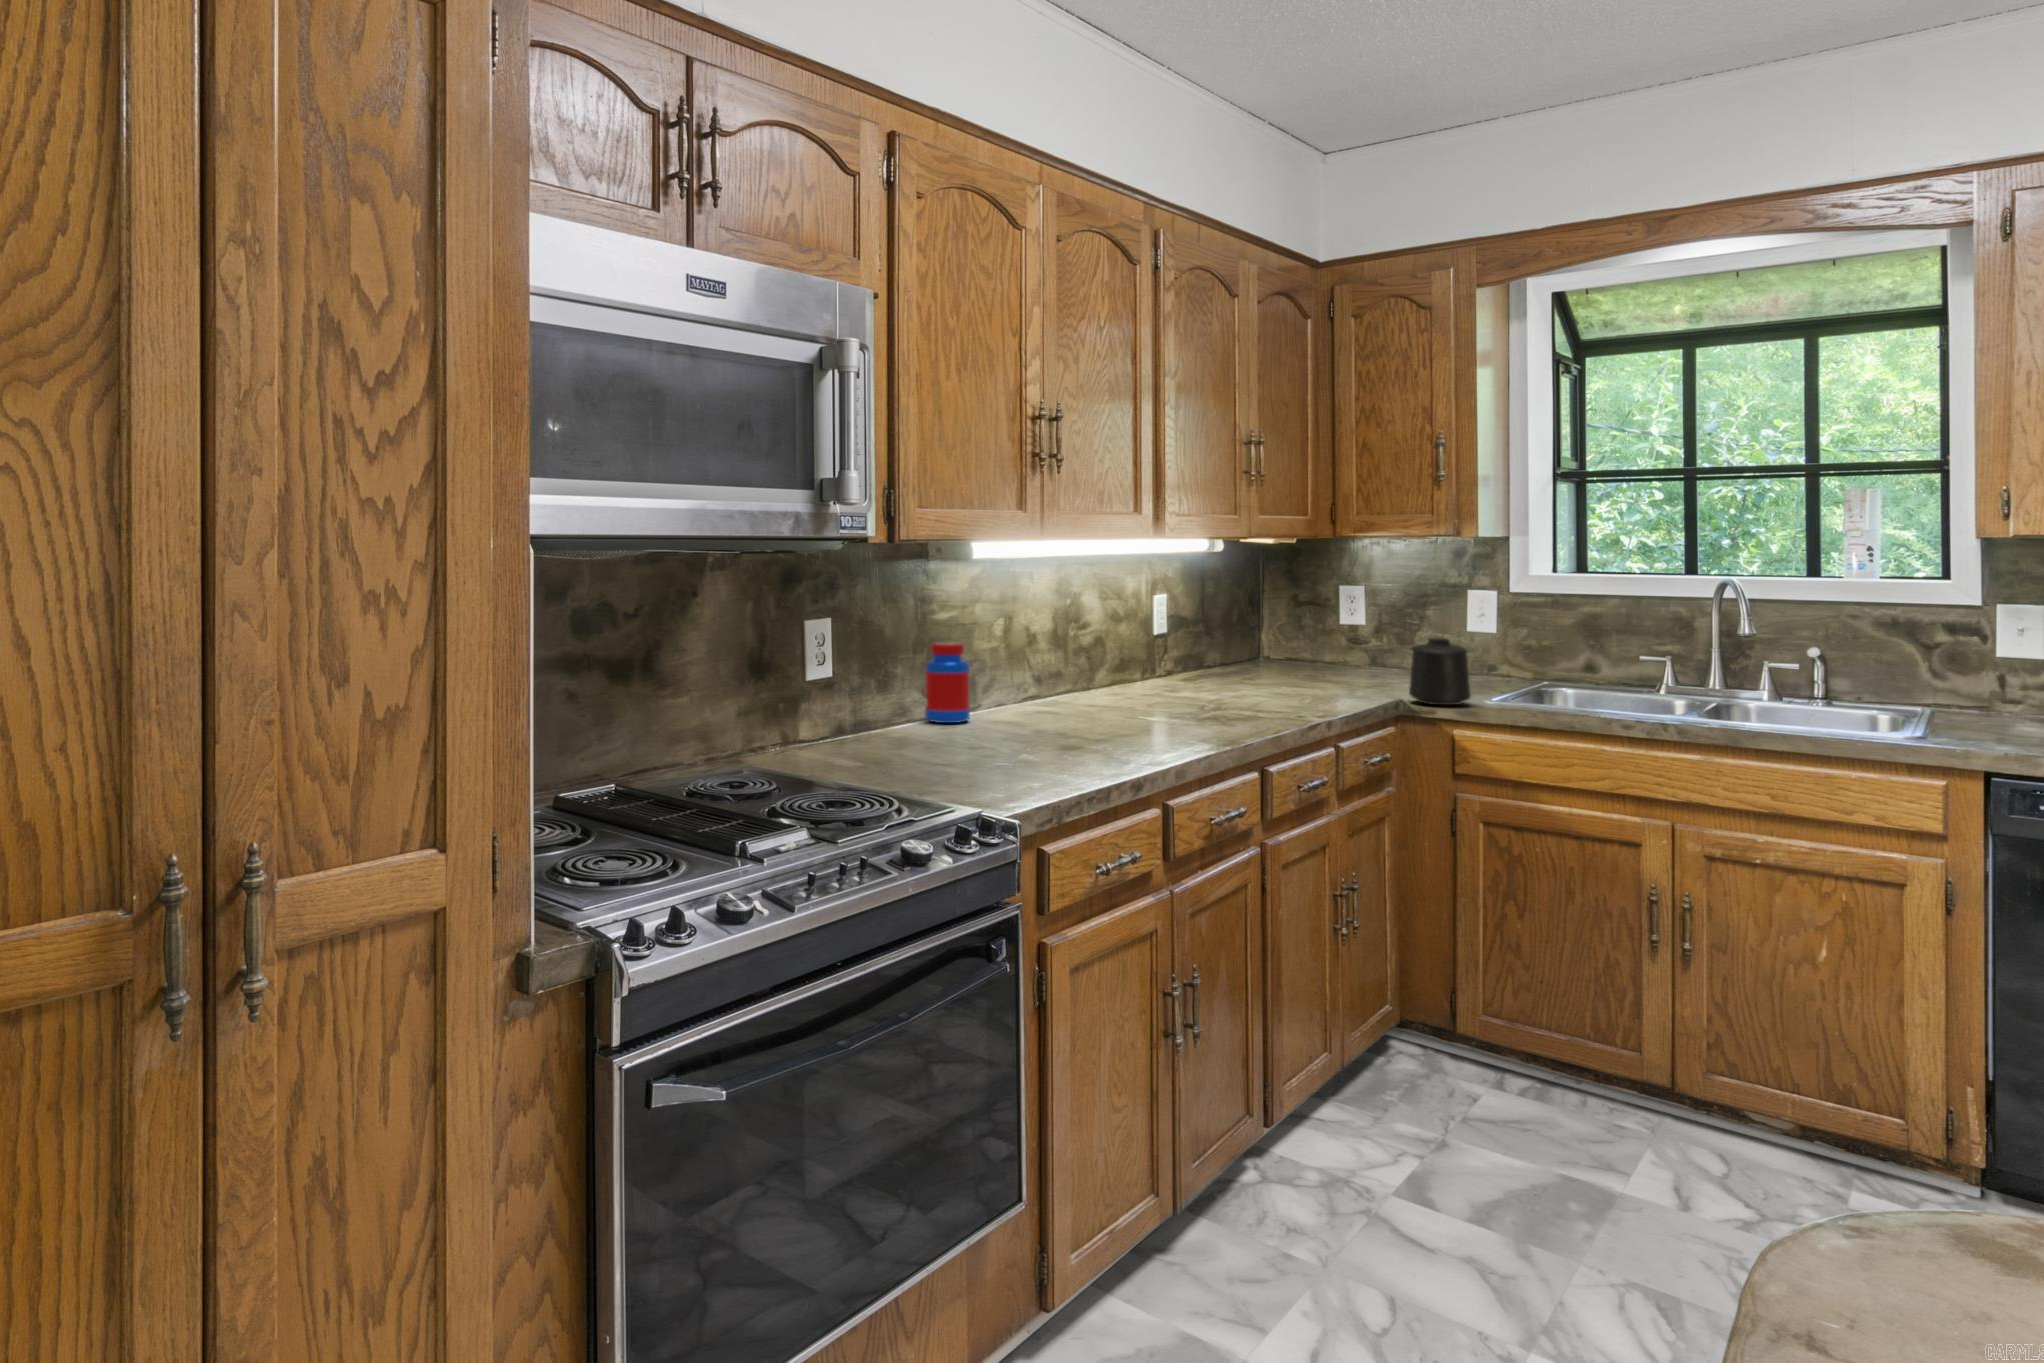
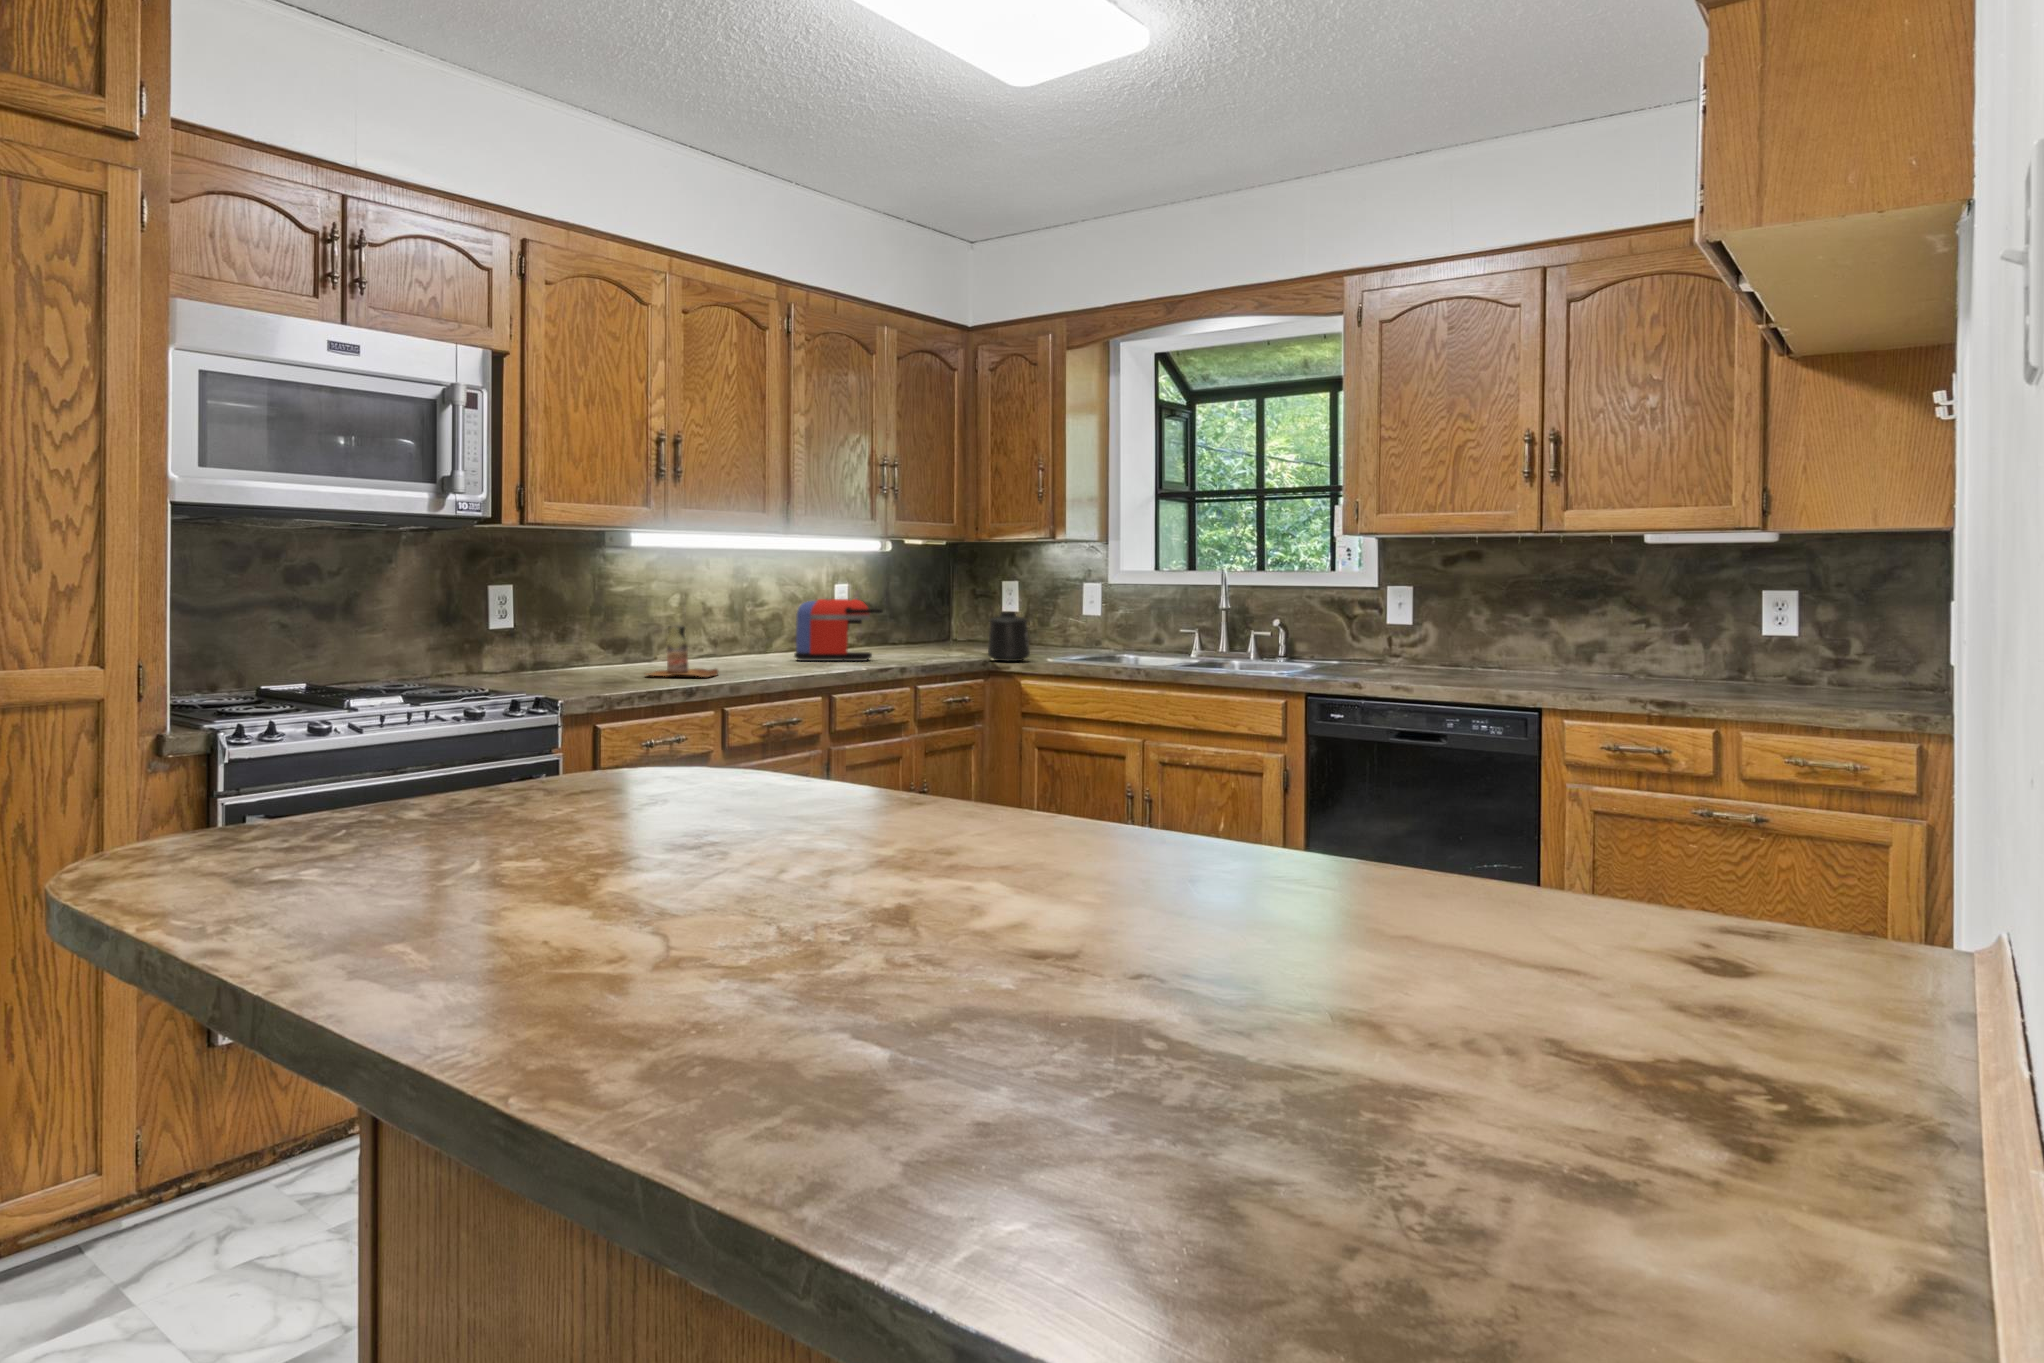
coffee maker: none [1152,621,1268,704] -> present [794,599,883,661]
jar: present [924,642,970,723] -> none [599,609,634,668]
bottle: none [1025,674,1123,750] -> present [648,626,718,677]

